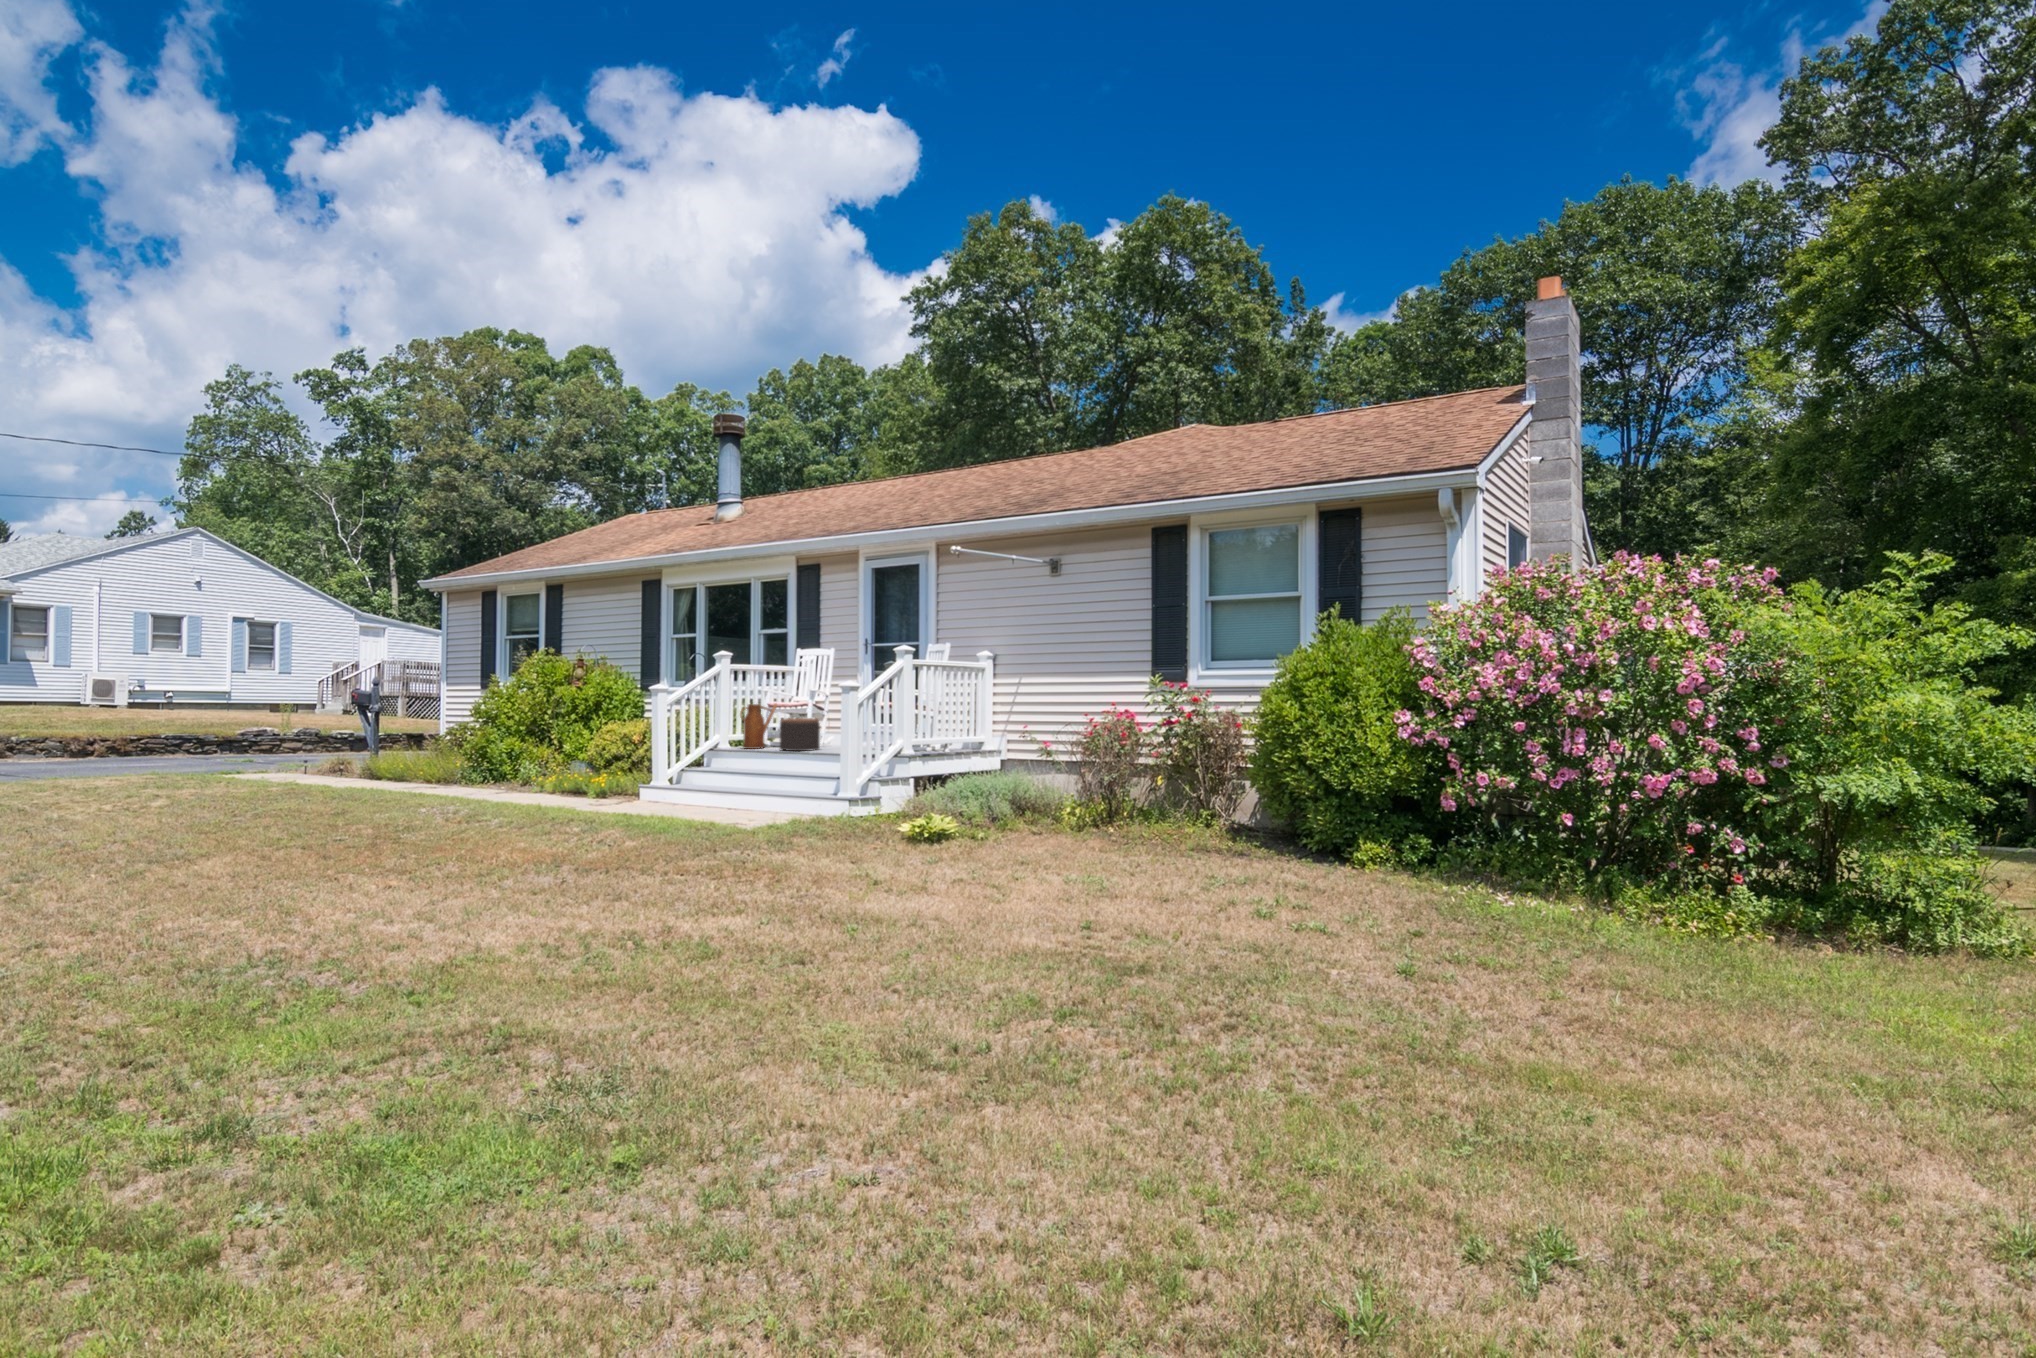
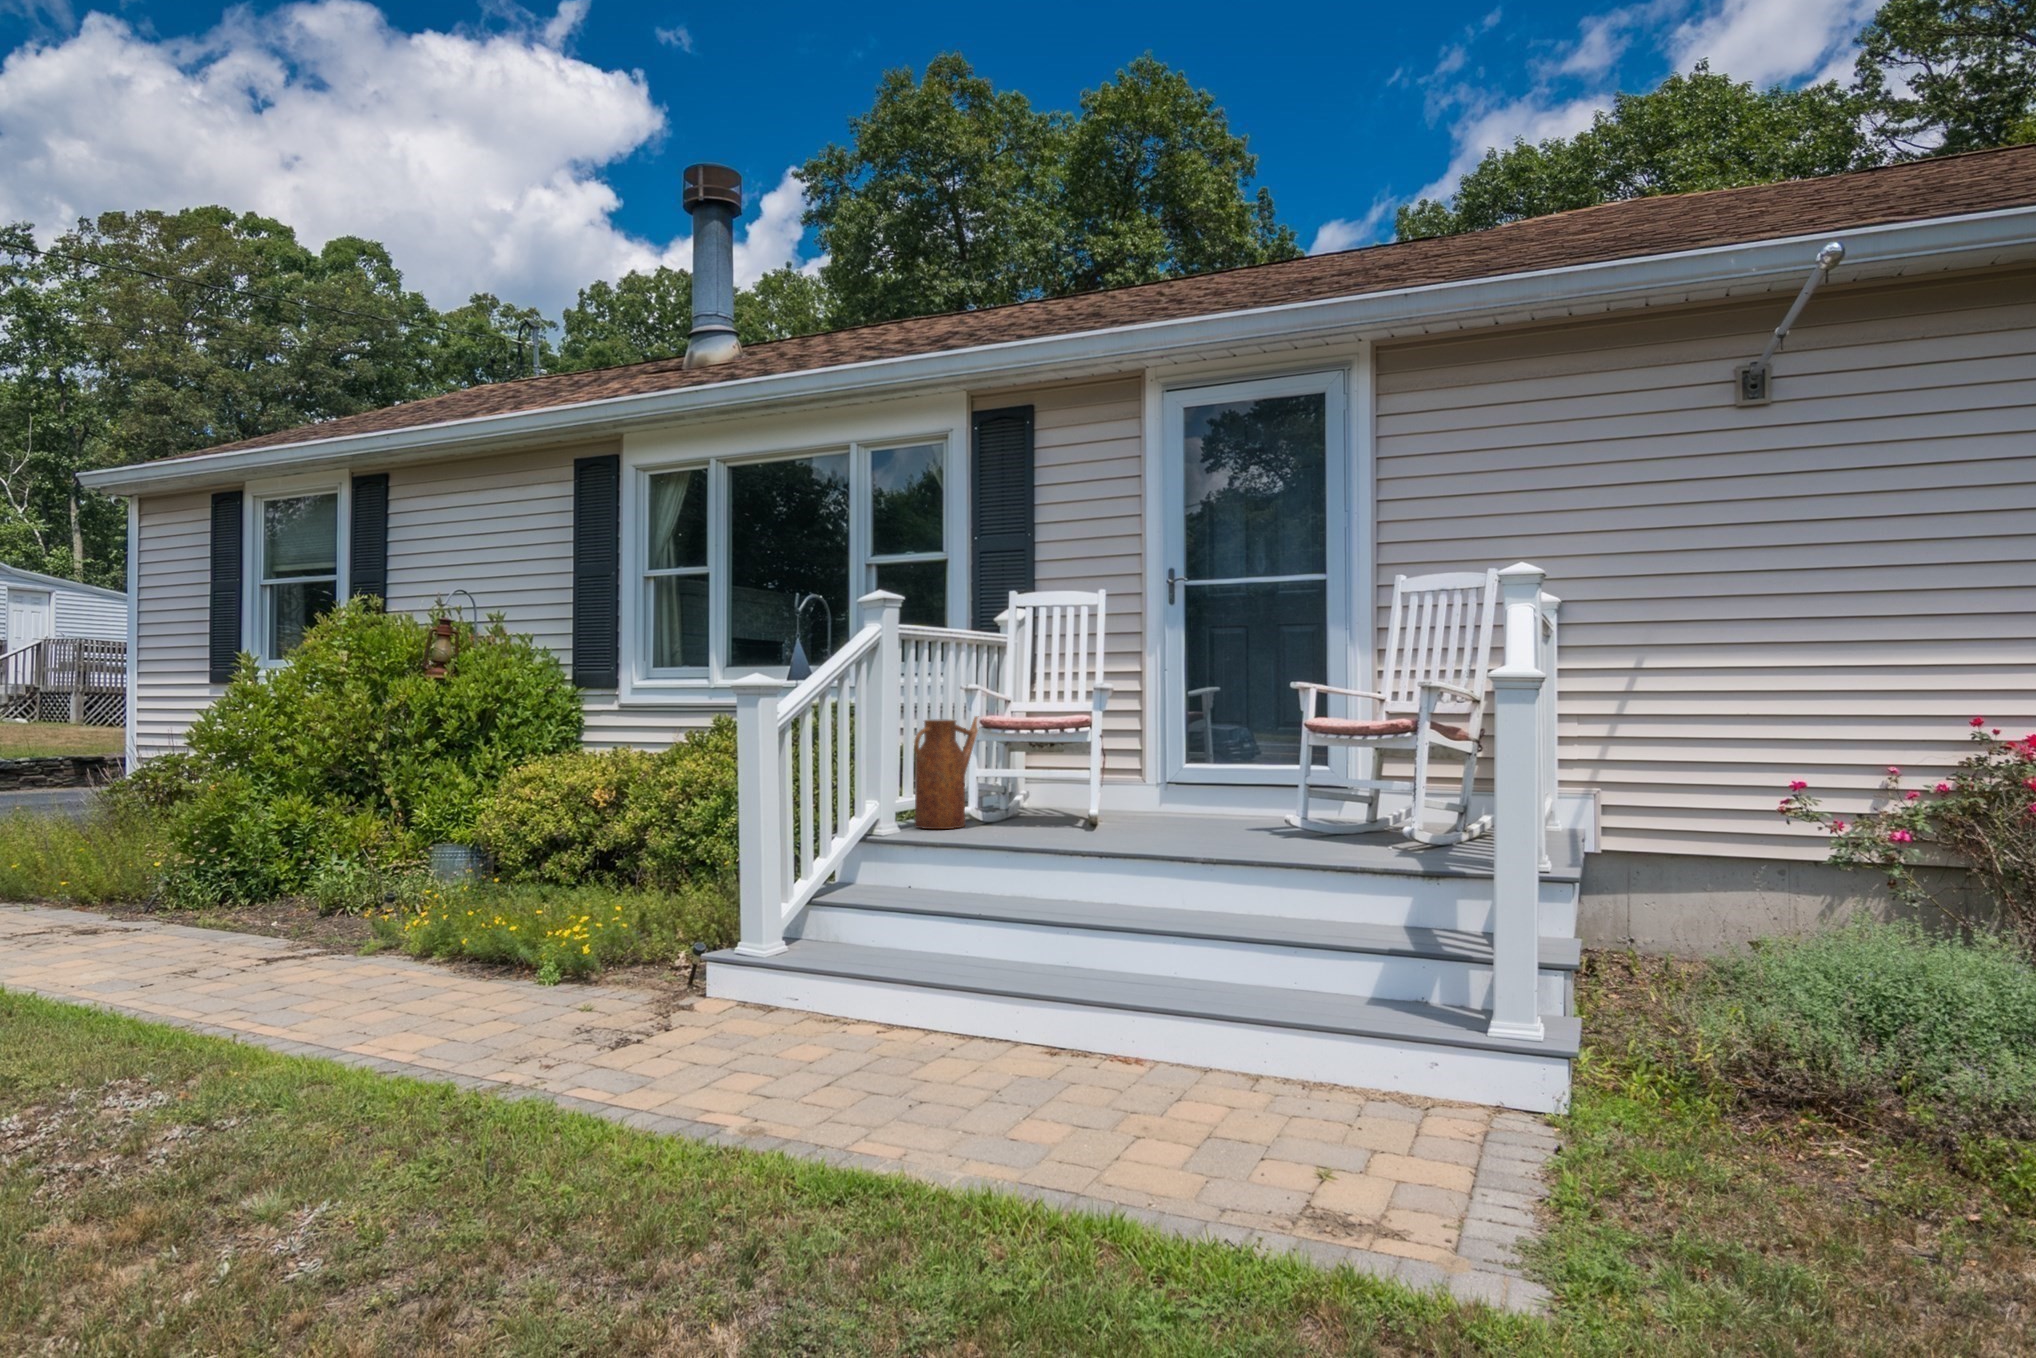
footstool: present [780,718,820,751] -> none [1036,754,1129,840]

